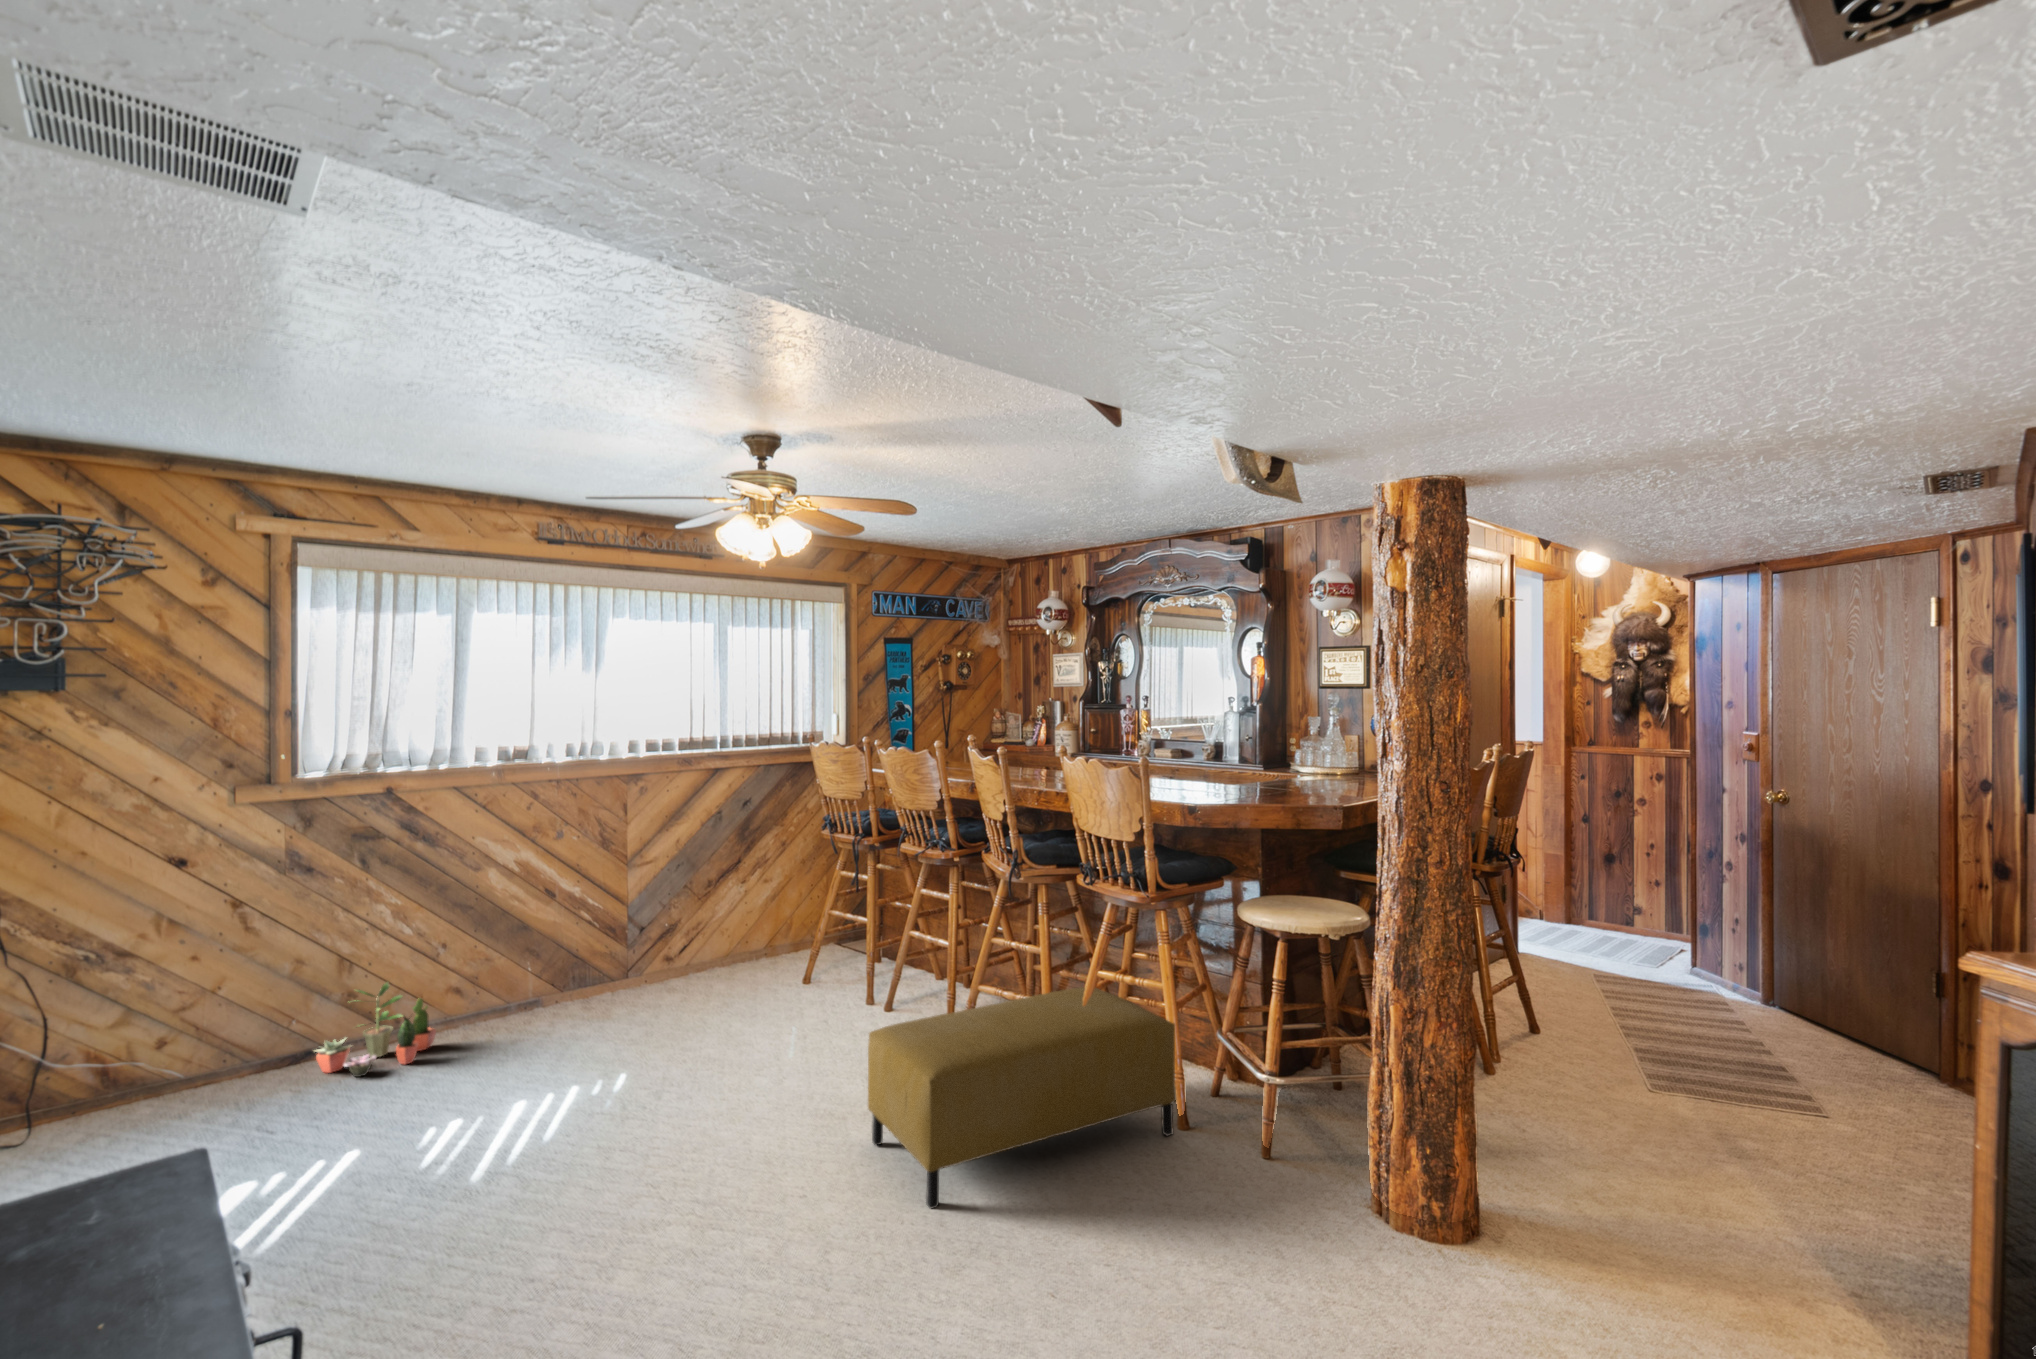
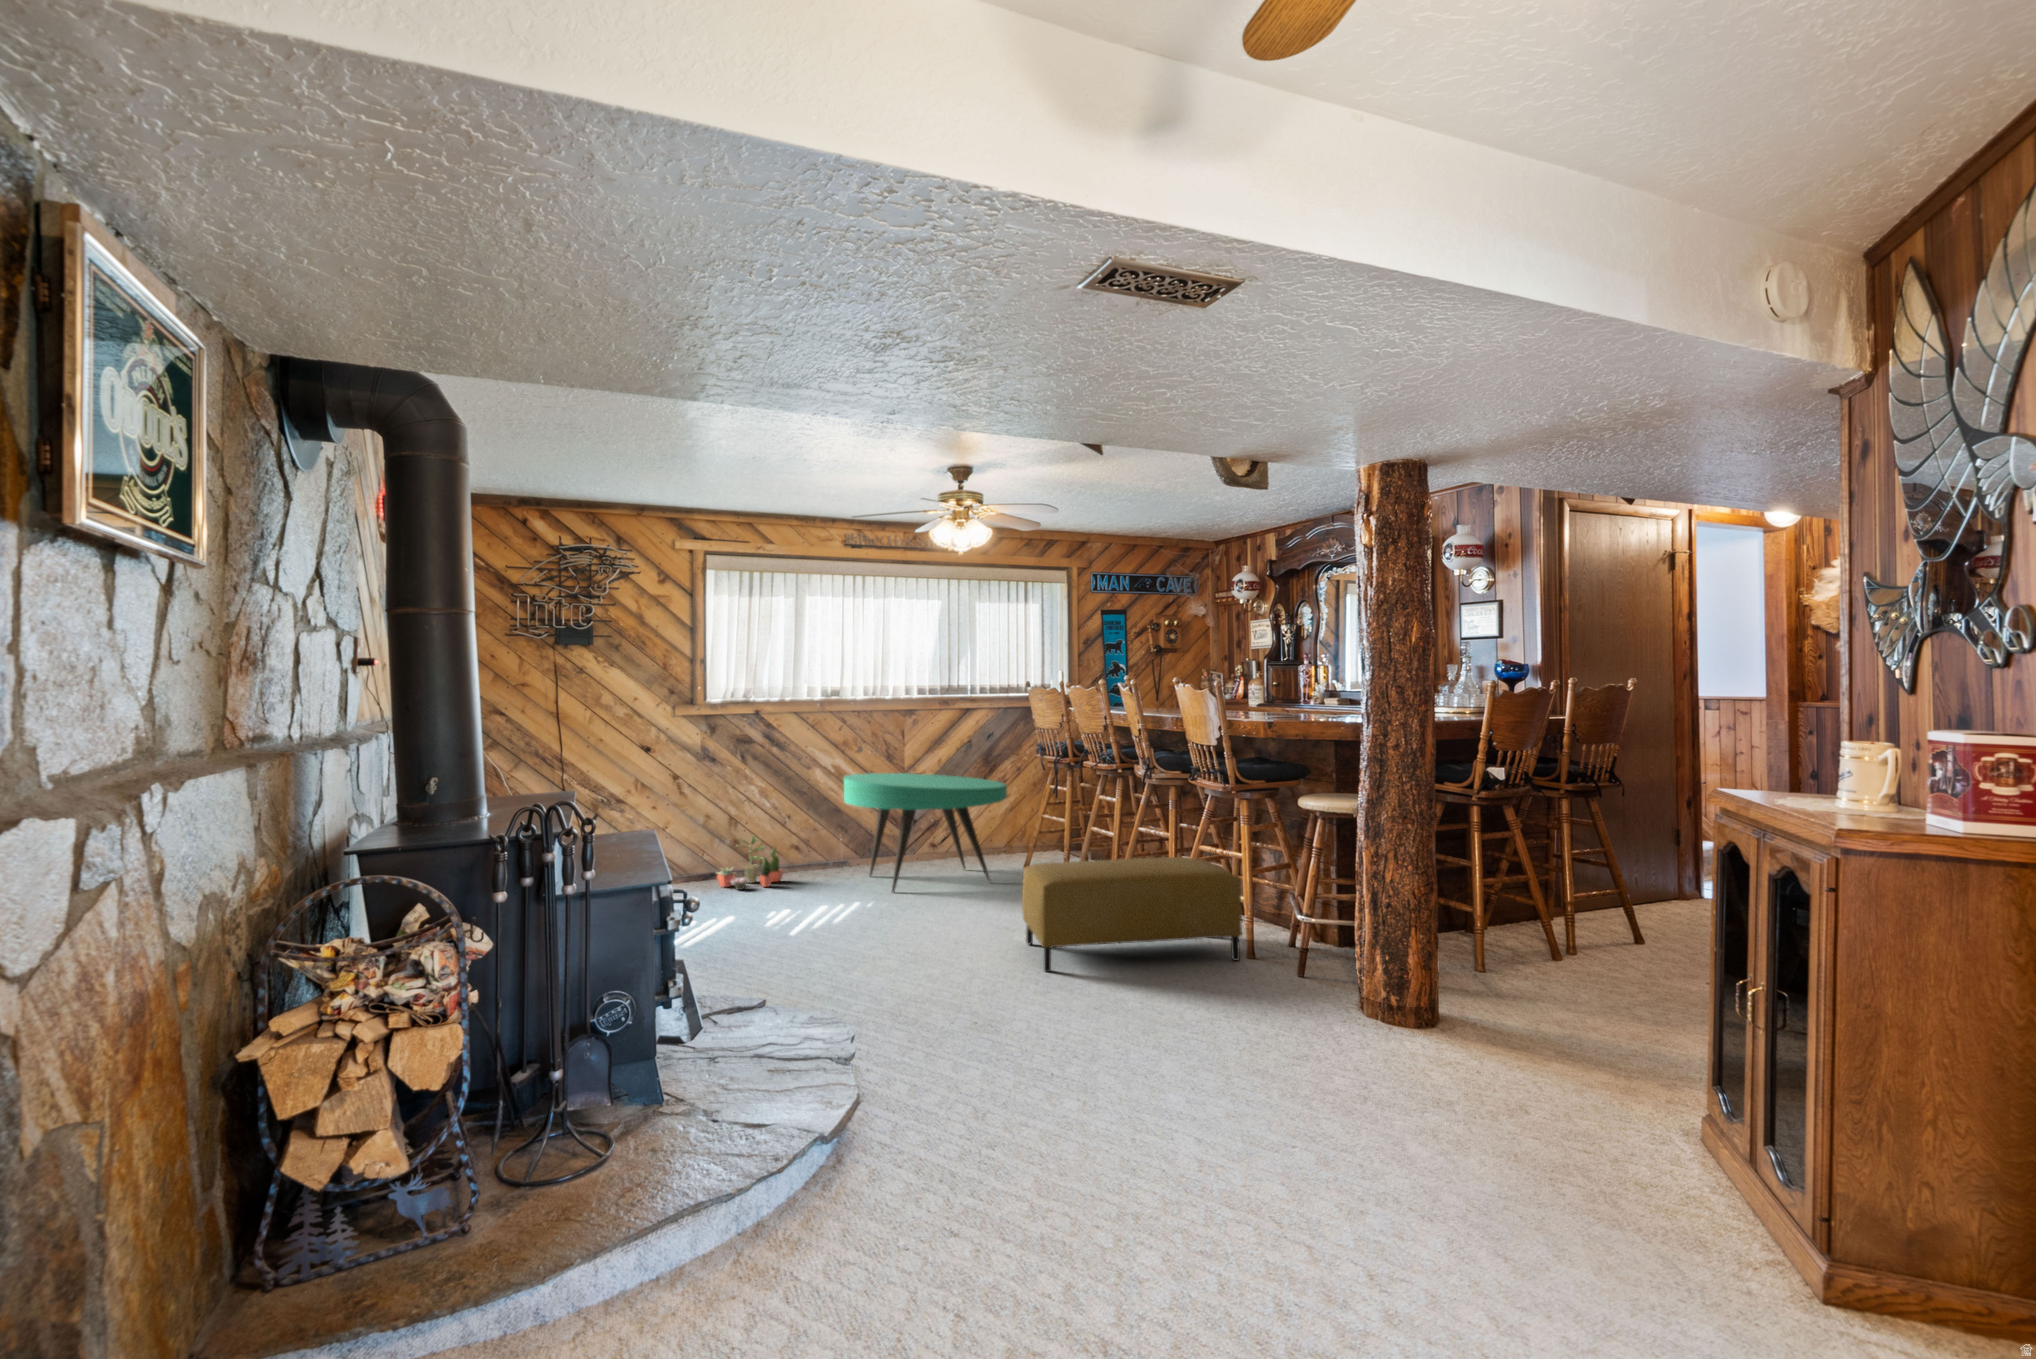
coffee table: none [539,862,784,1054] -> present [844,773,1007,892]

